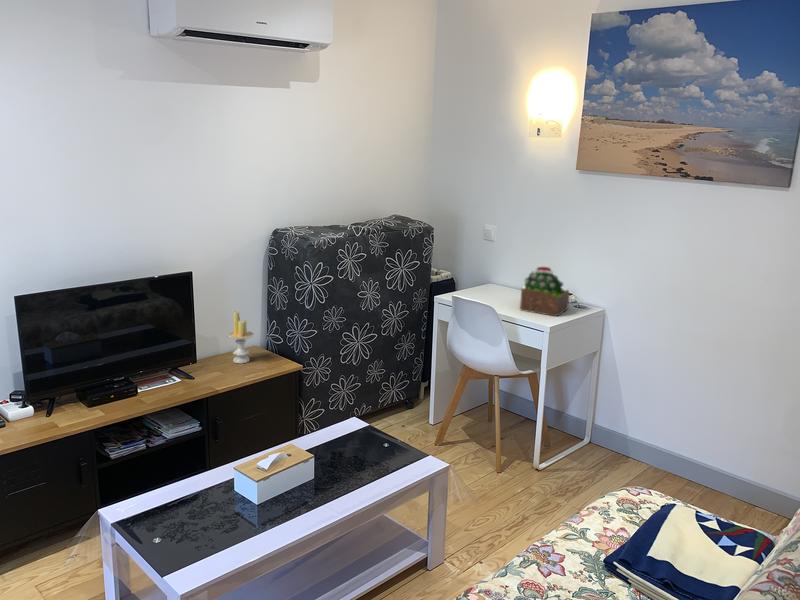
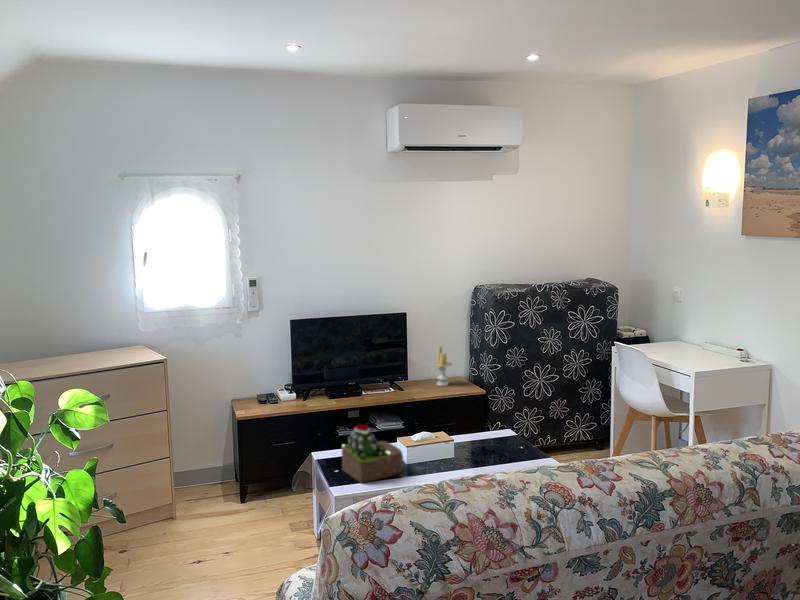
succulent plant: present [520,267,570,316] -> present [342,425,403,483]

